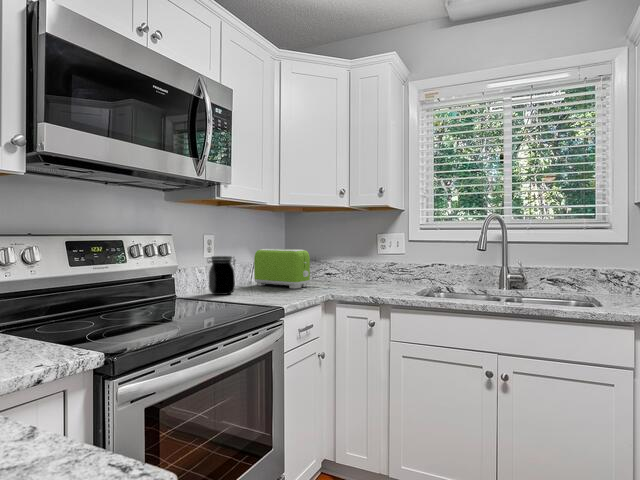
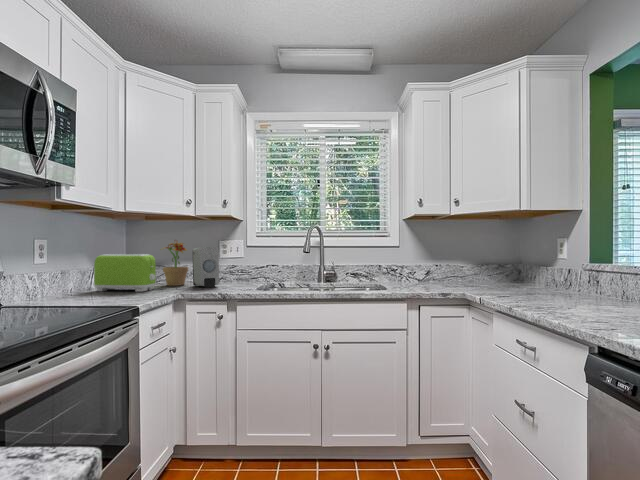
potted plant: none [316,233,345,283] -> present [163,243,188,286]
soap dispenser: none [348,242,375,287] -> present [193,247,219,288]
jar: present [208,256,235,295] -> none [44,261,79,301]

